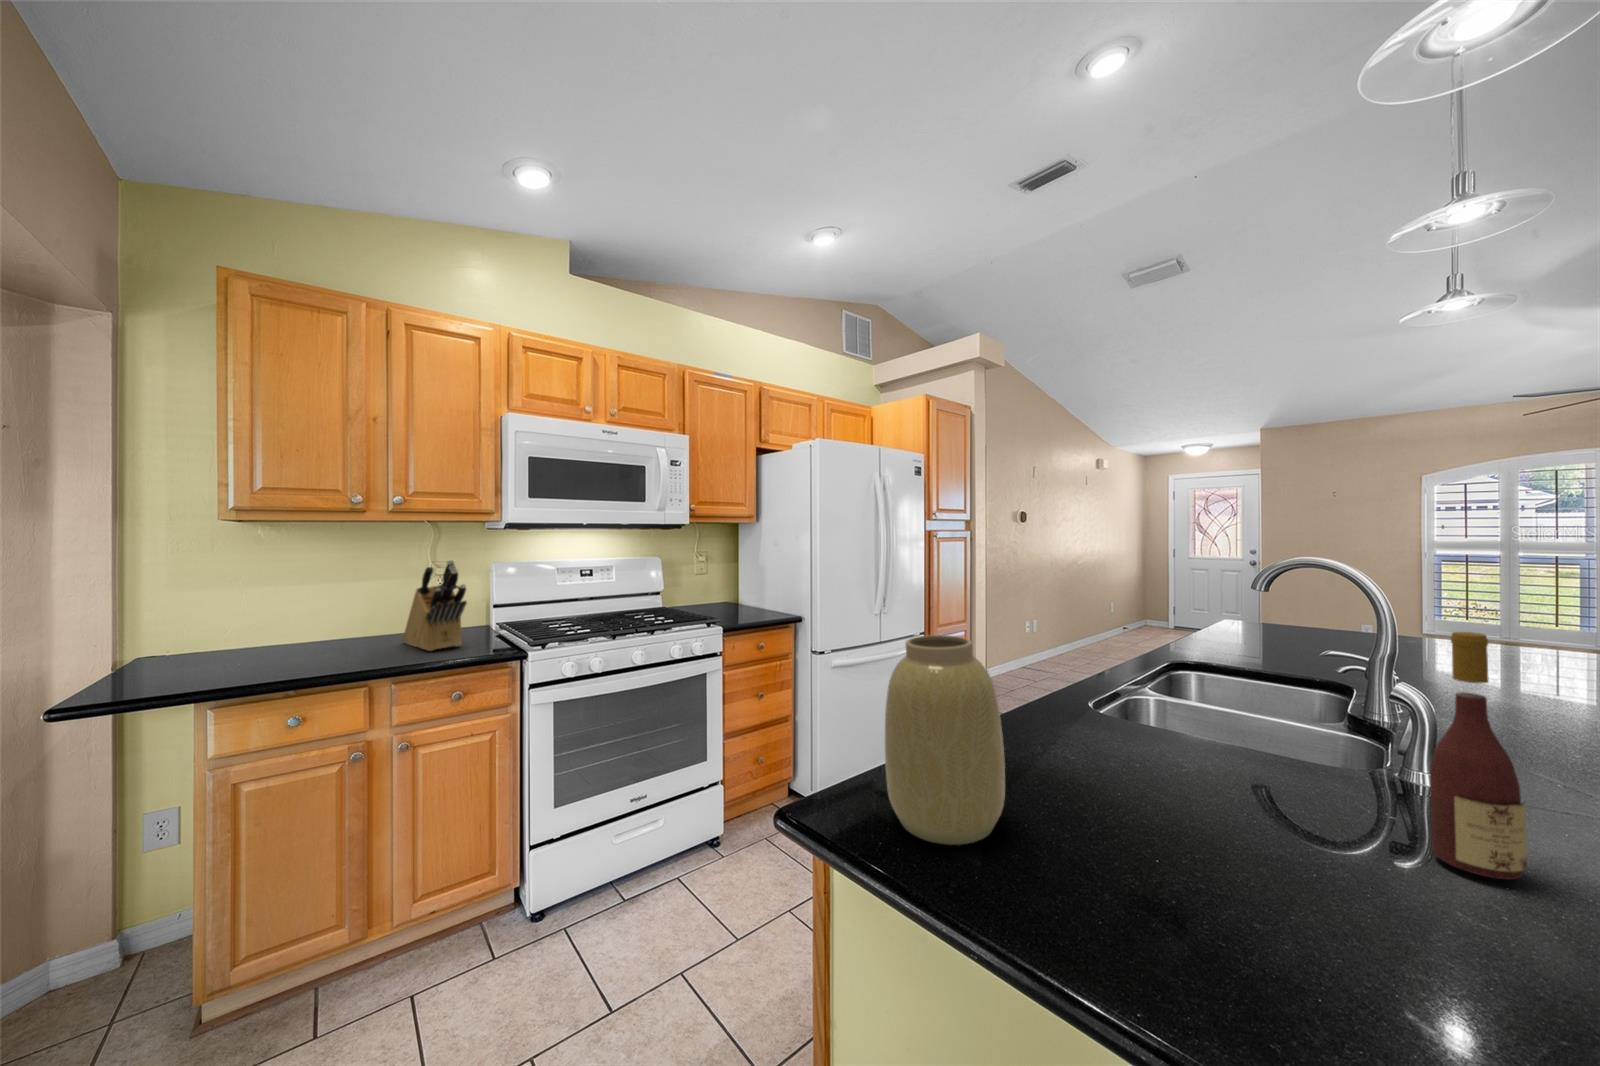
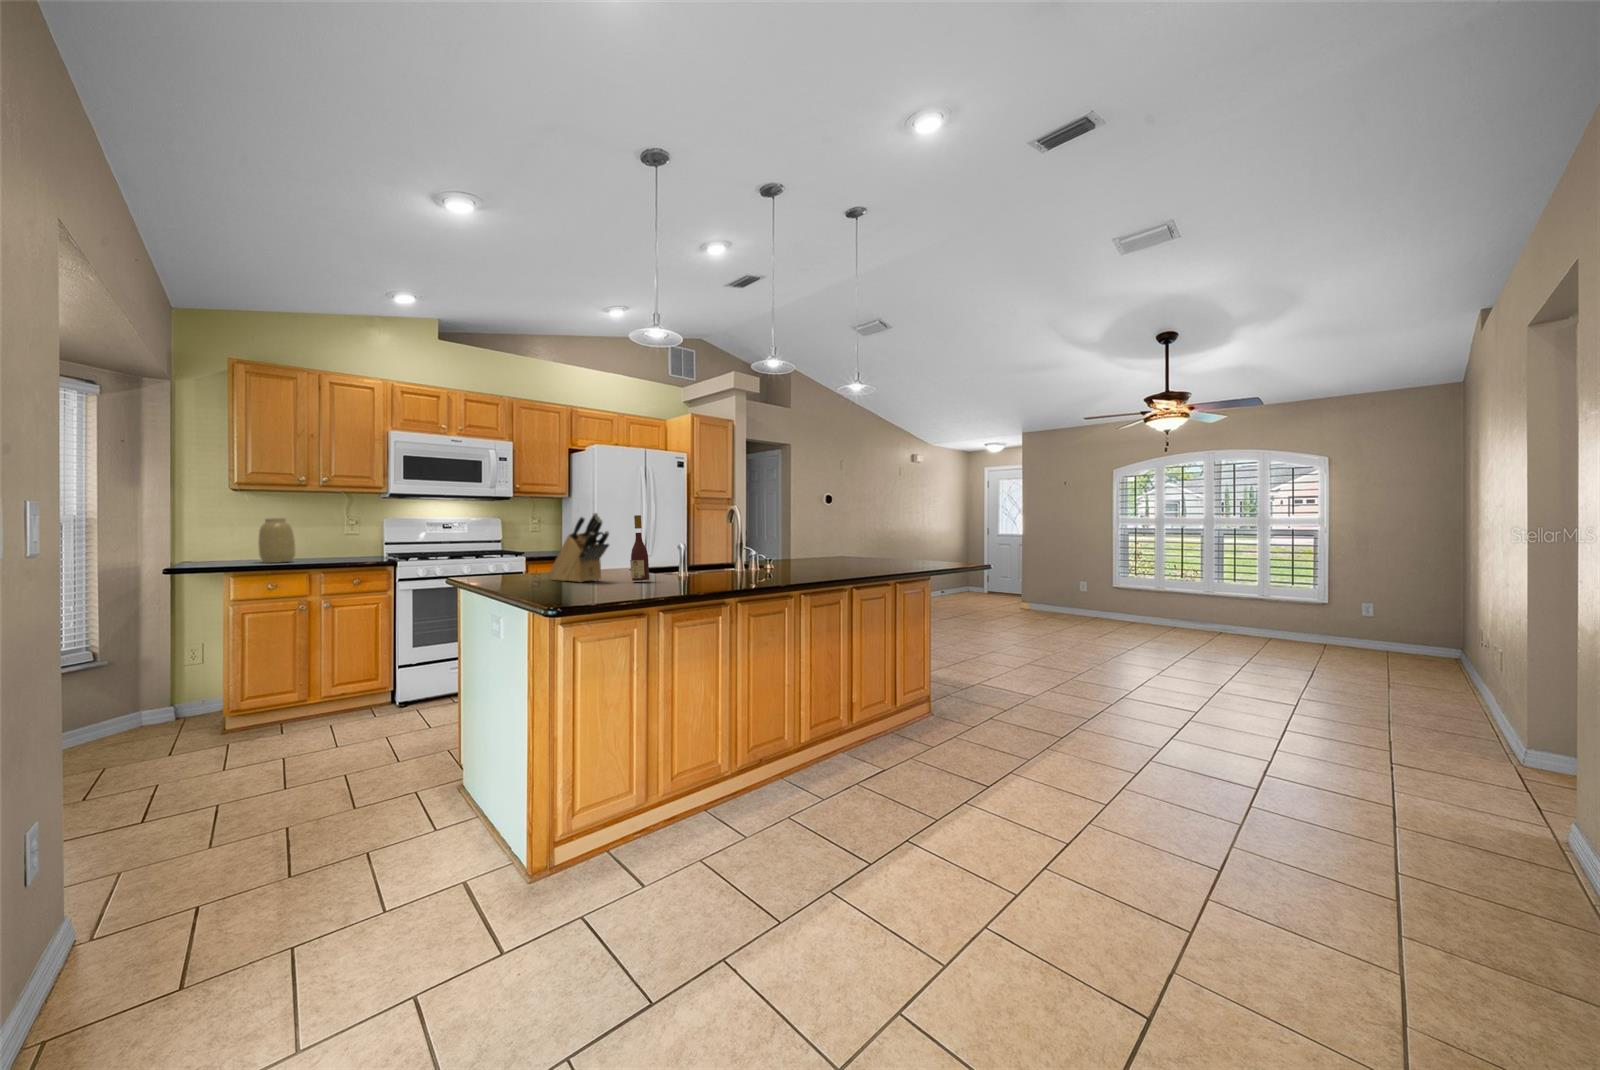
knife block: present [404,560,467,651] -> present [549,513,609,582]
vase: present [885,635,1005,845] -> present [258,518,295,563]

